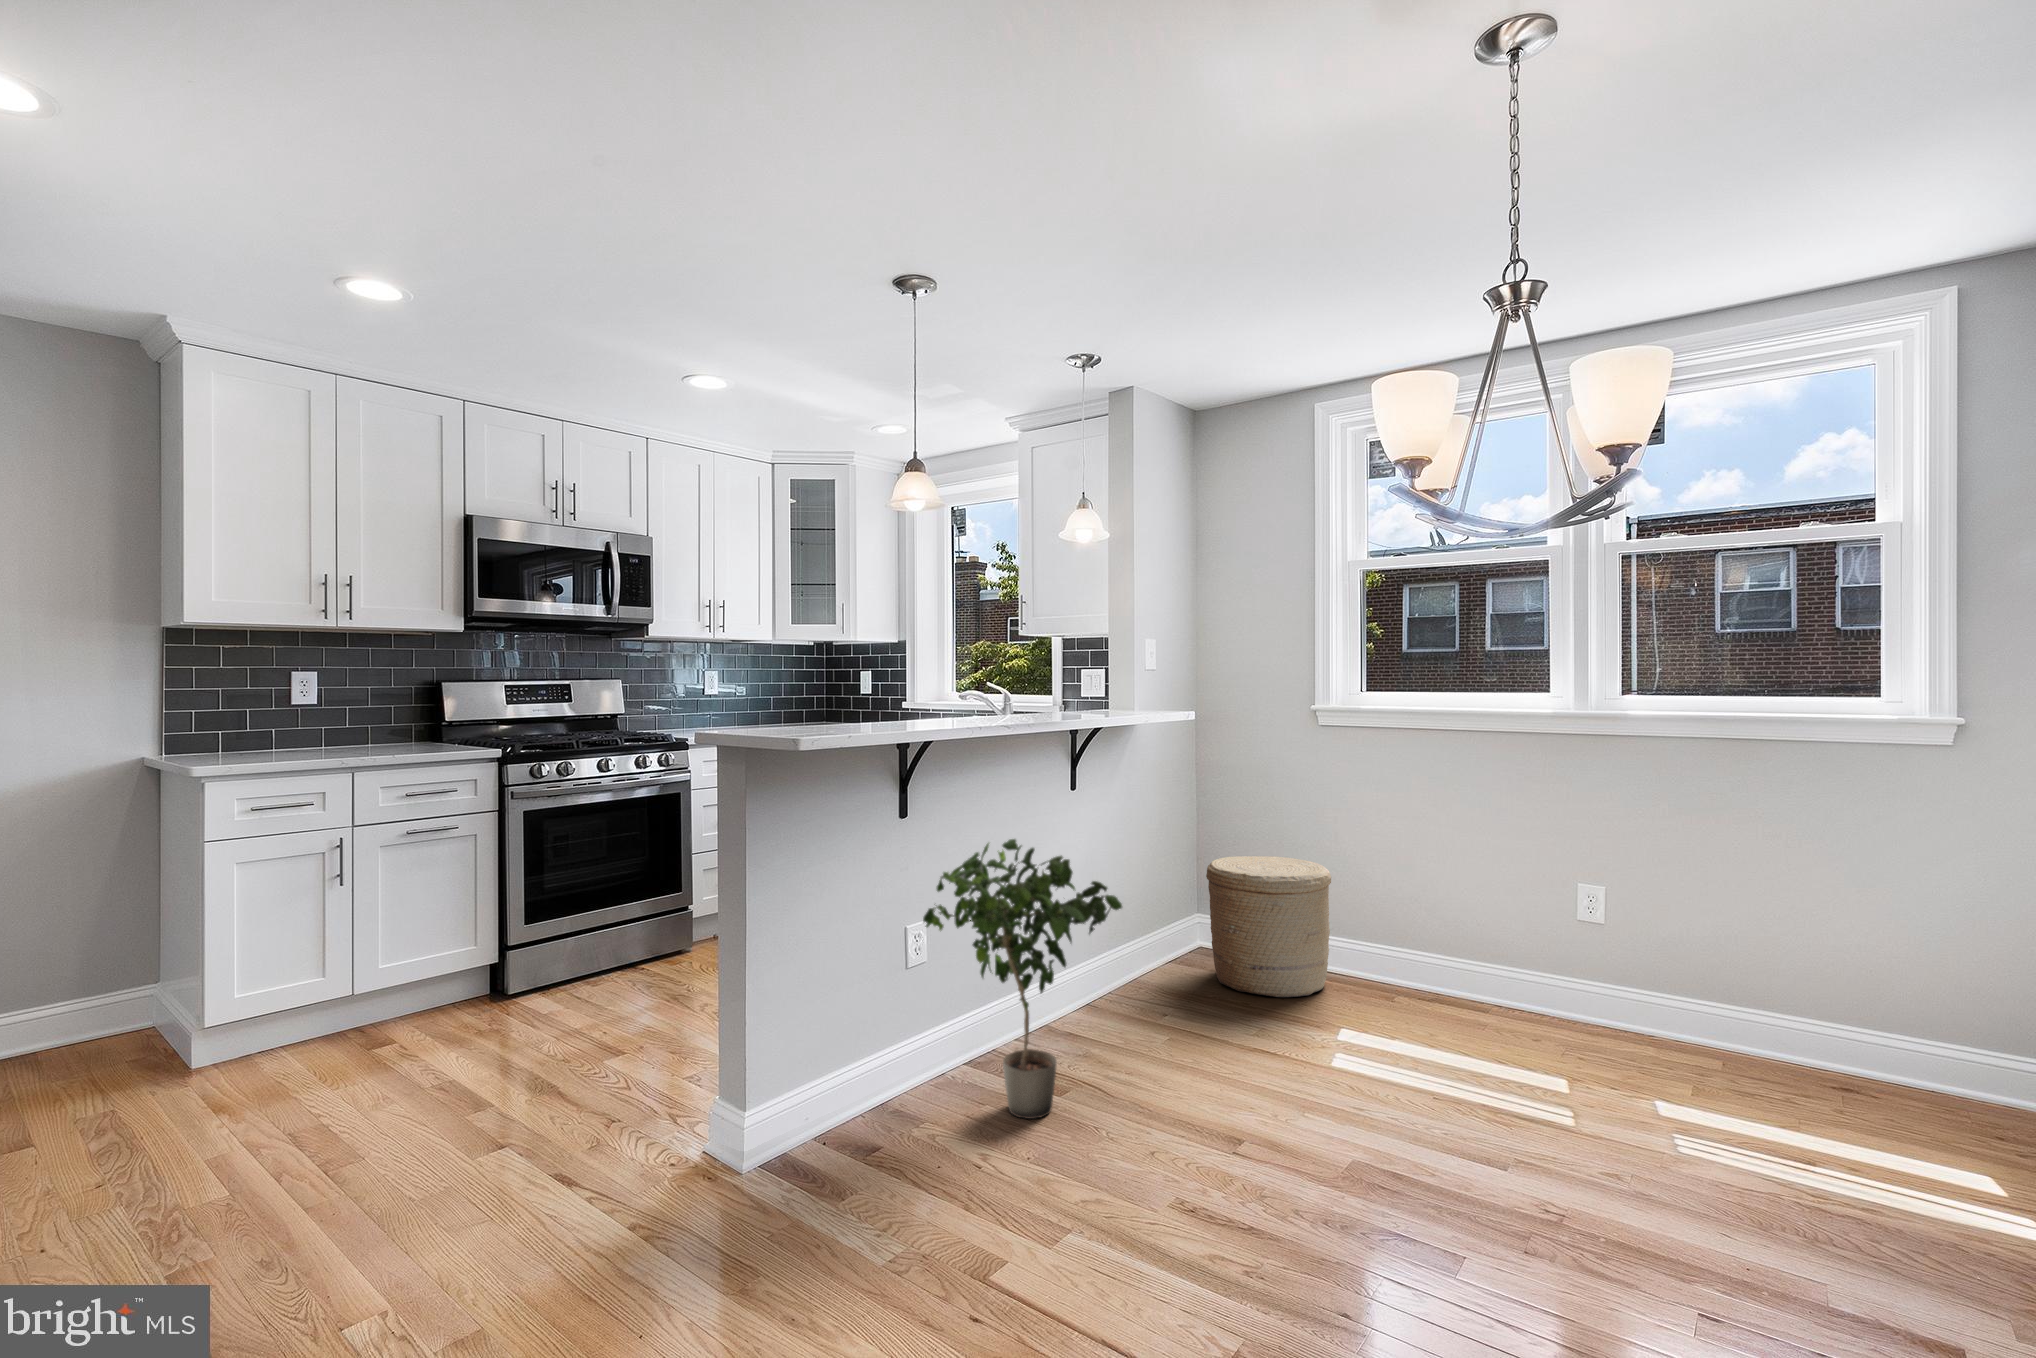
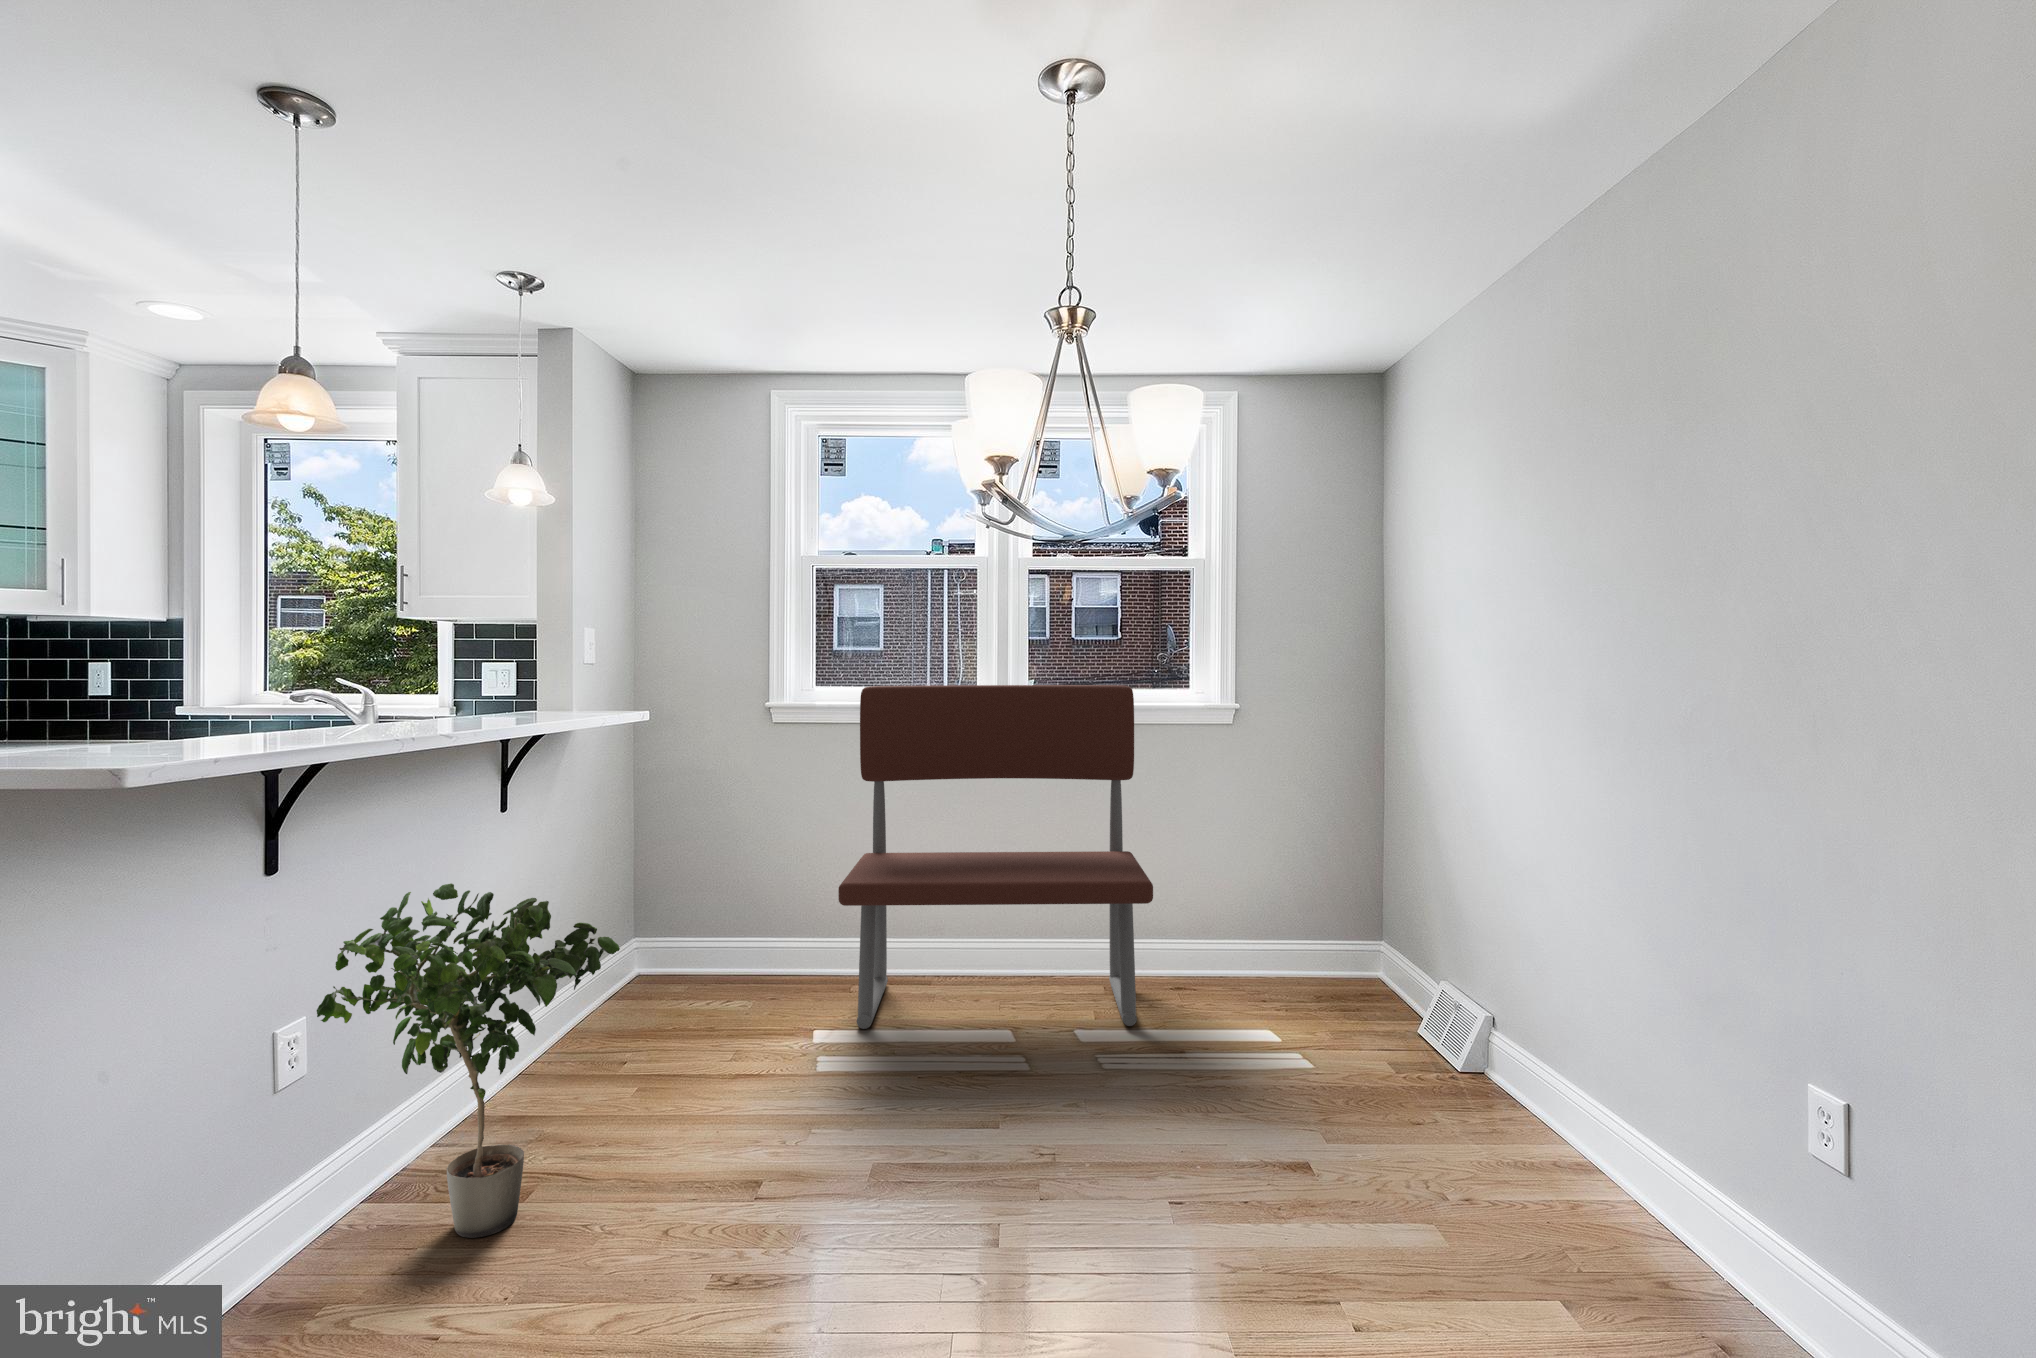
bench: none [1361,690,1758,1108] -> present [838,685,1153,1029]
woven basket: present [1206,856,1331,997] -> none [654,863,790,1015]

